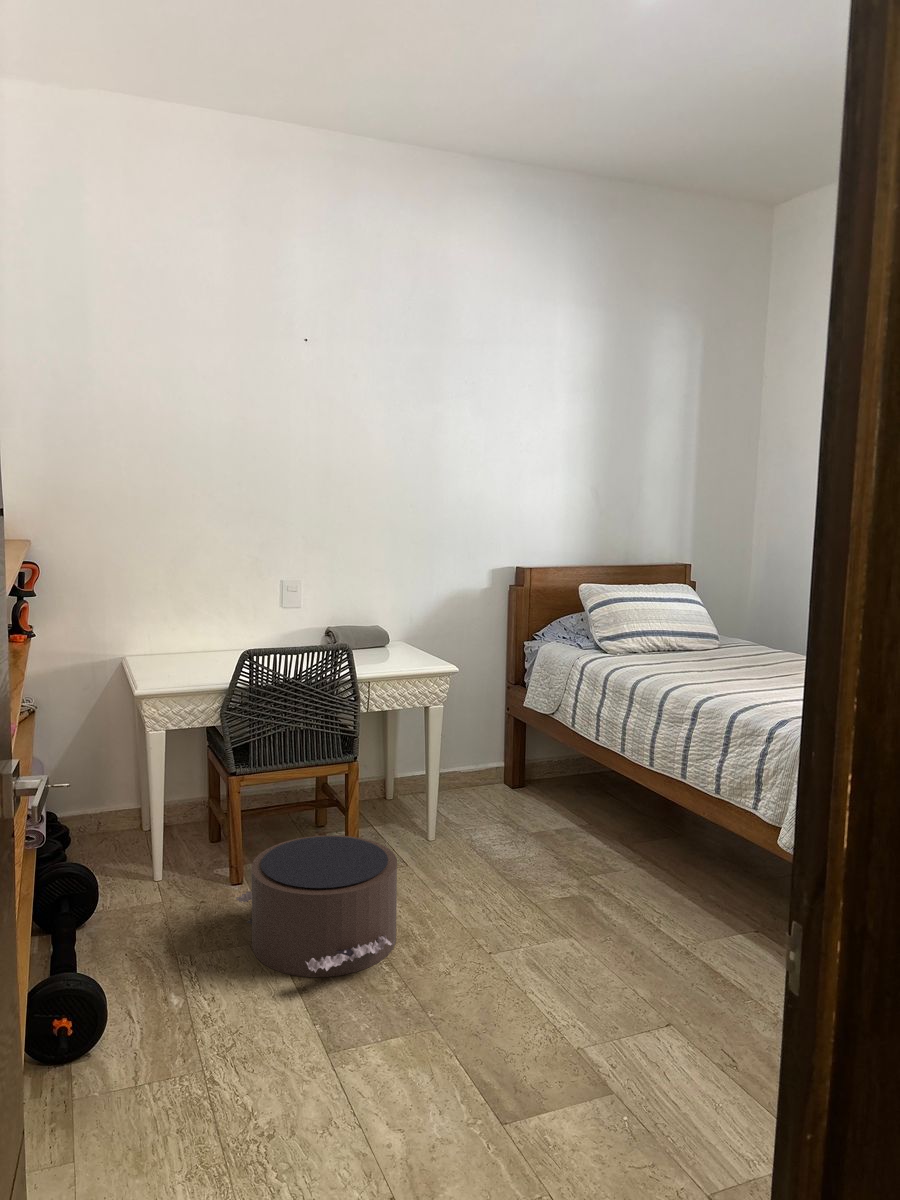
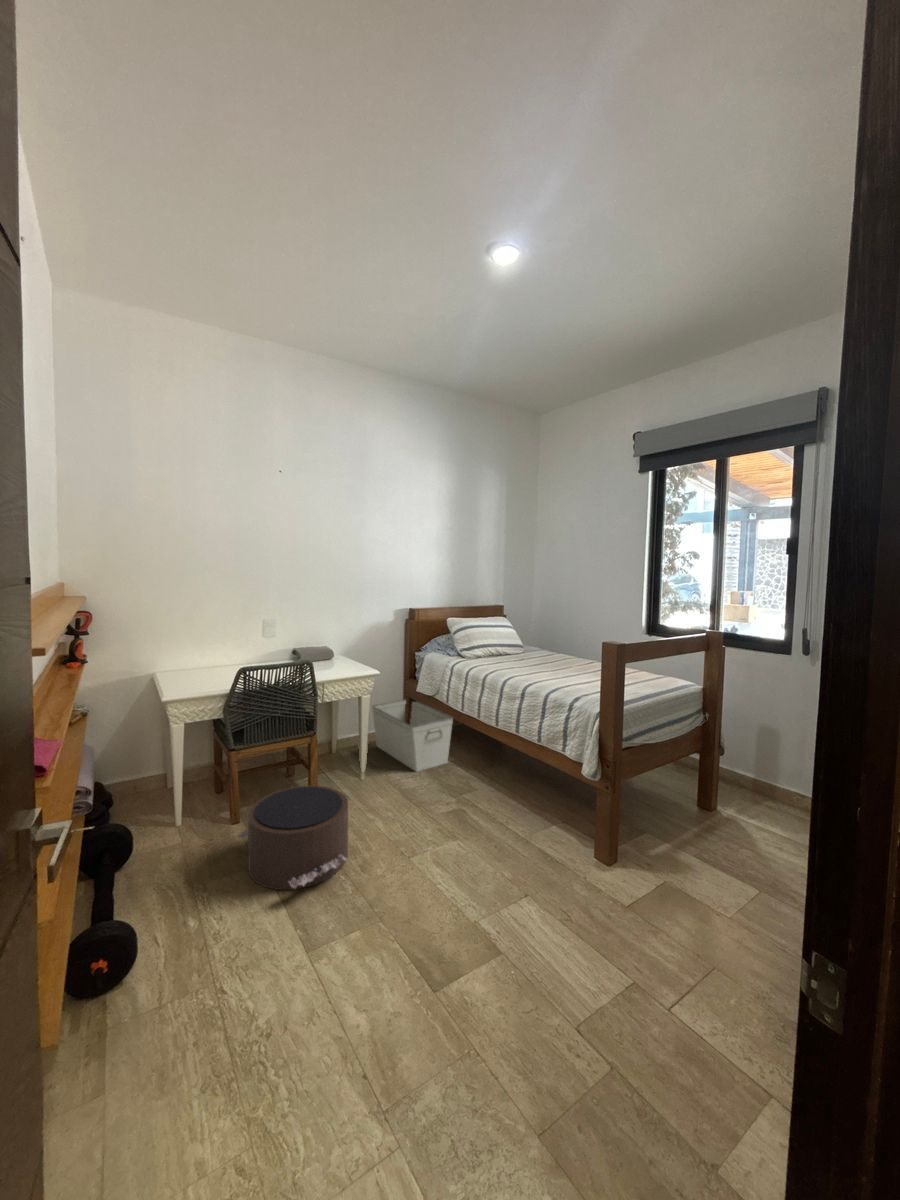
storage bin: none [451,719,585,837] -> present [372,700,453,772]

